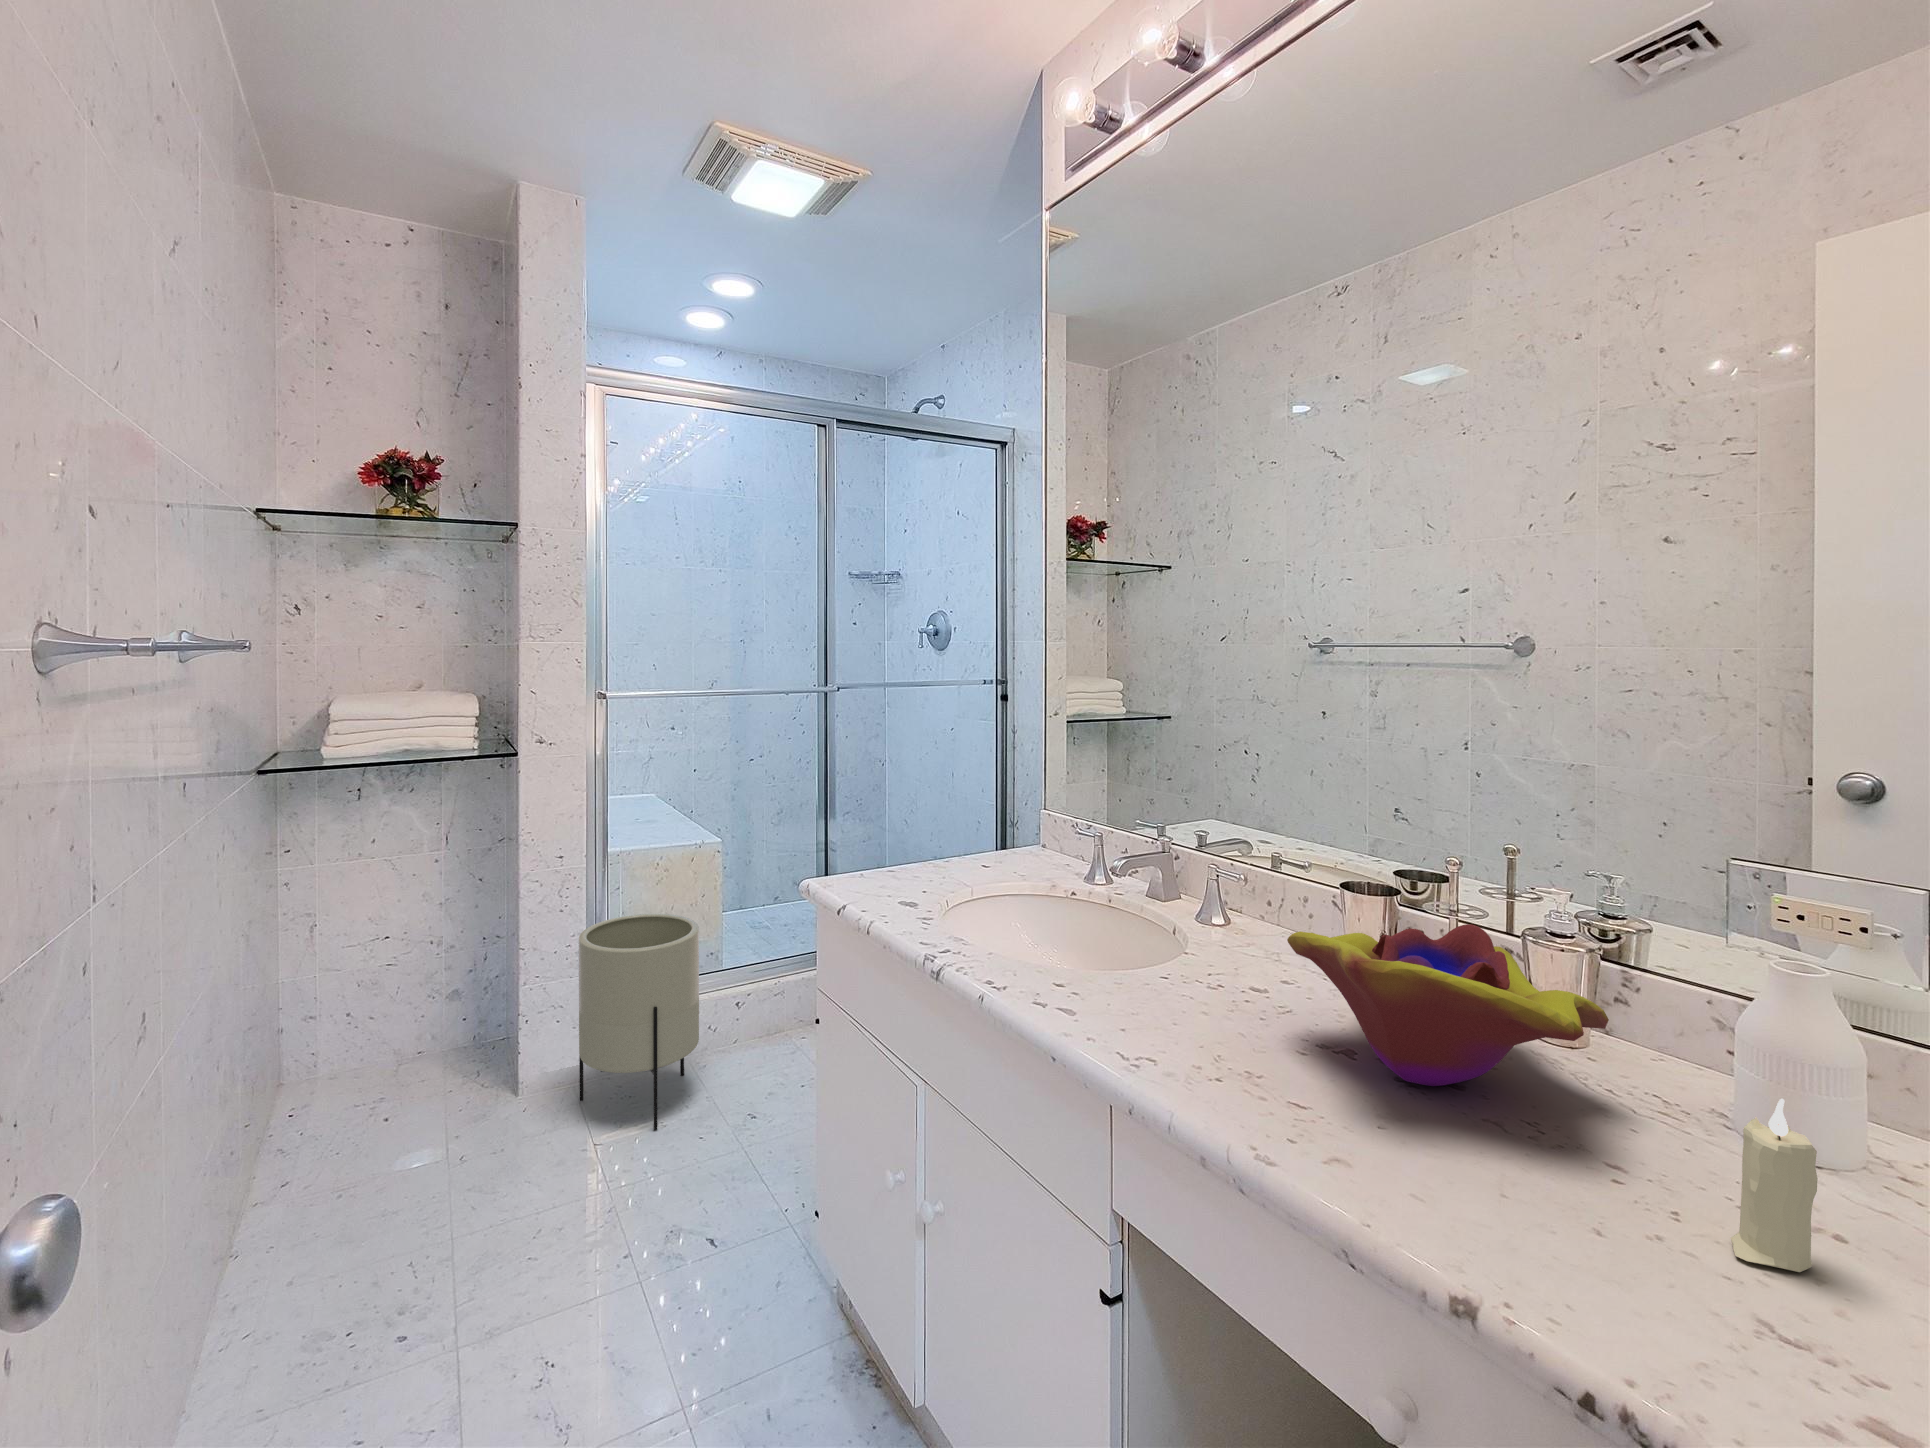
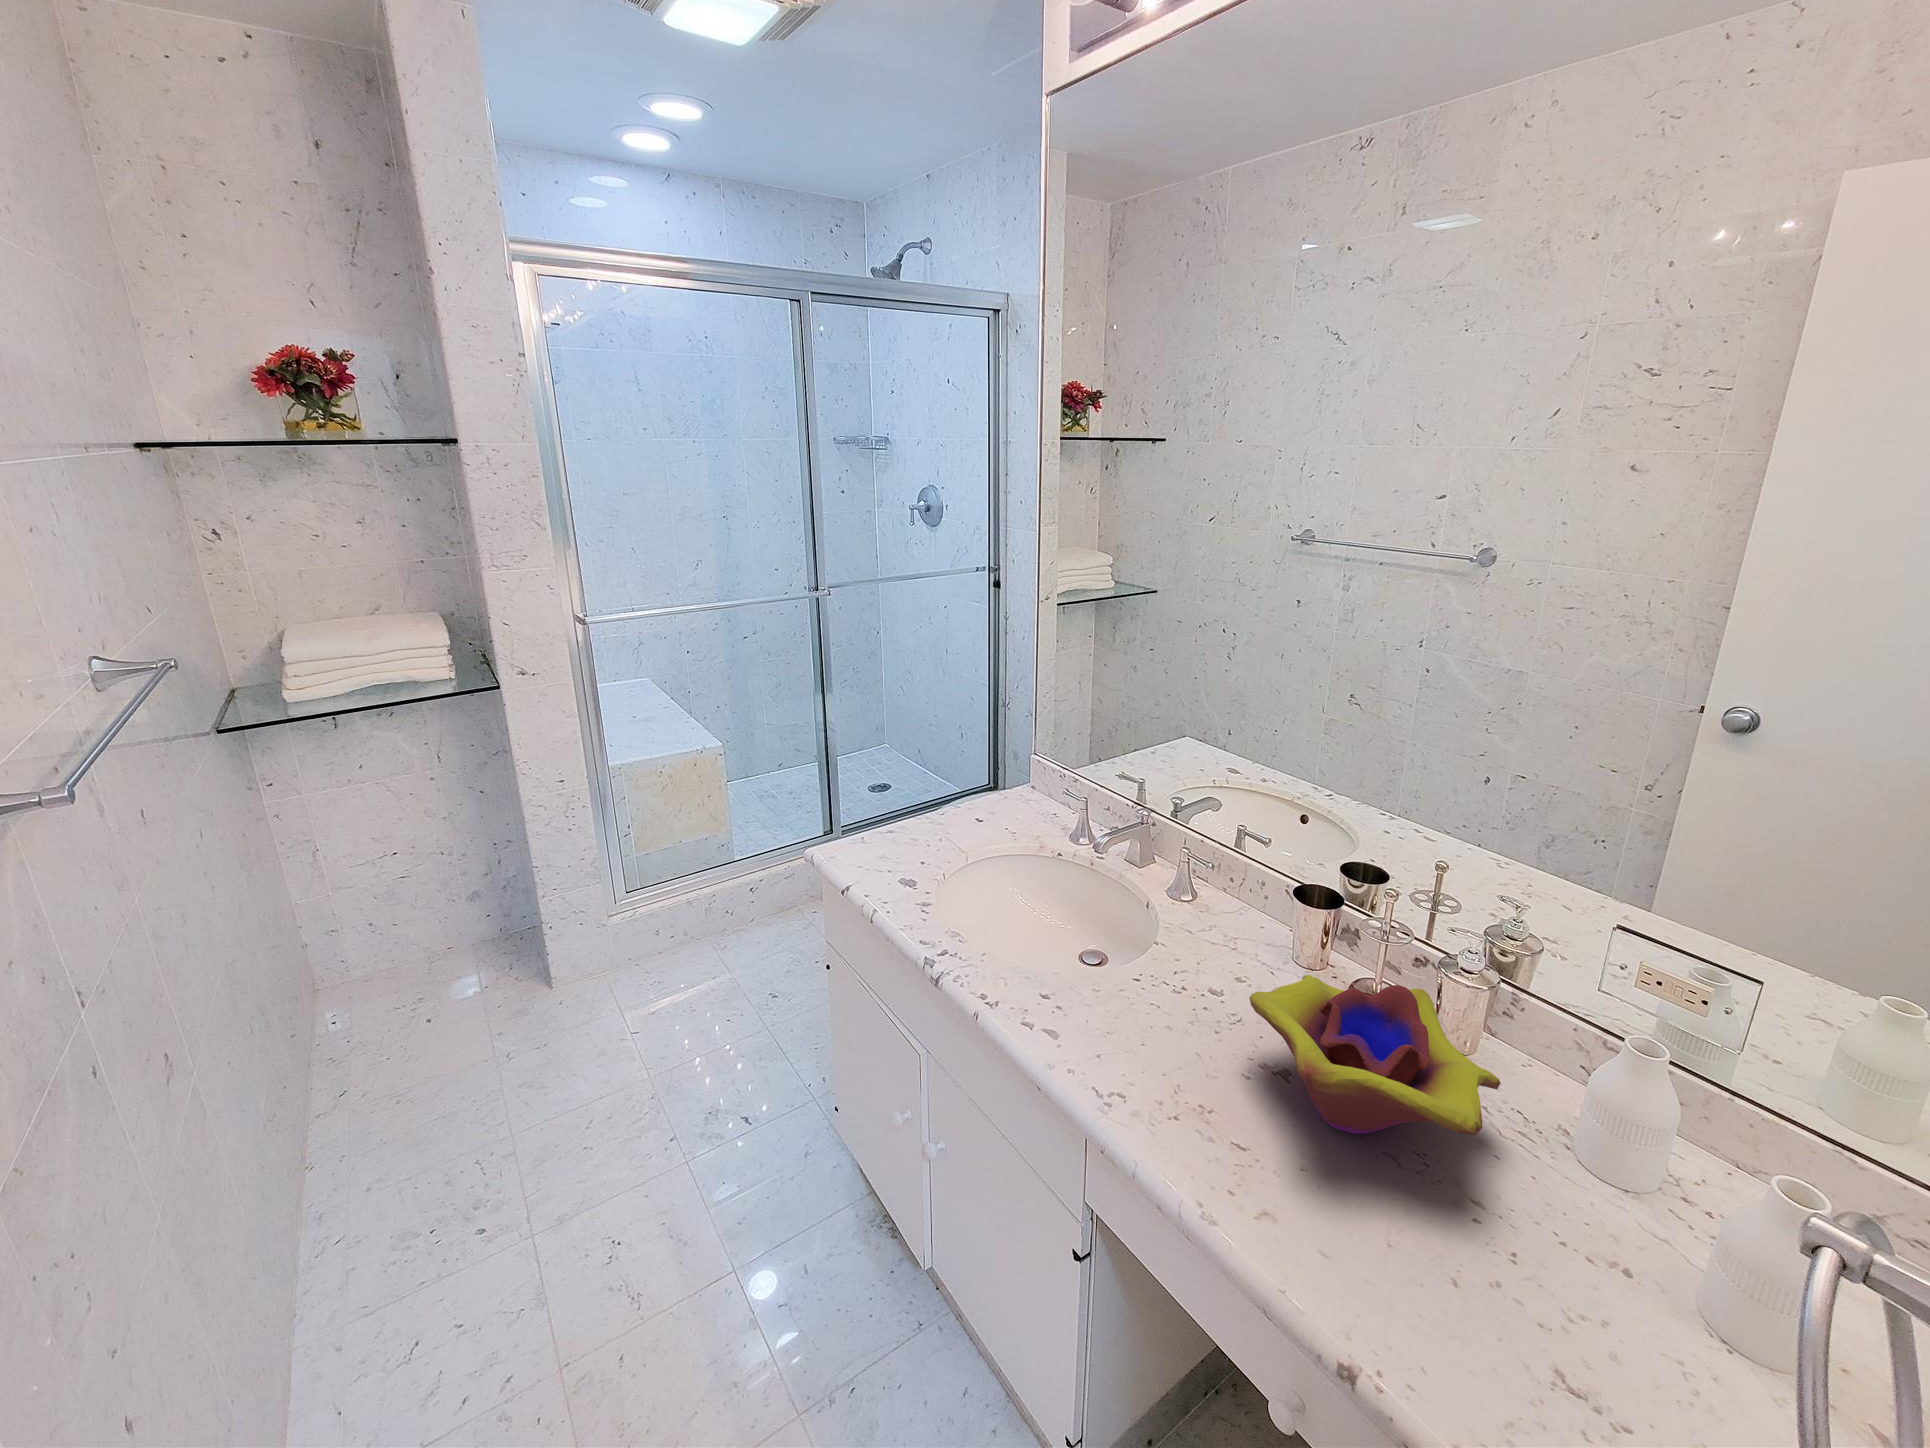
planter: present [579,914,699,1130] -> none [592,816,718,1008]
candle: present [1731,1099,1818,1272] -> none [1566,1233,1643,1345]

